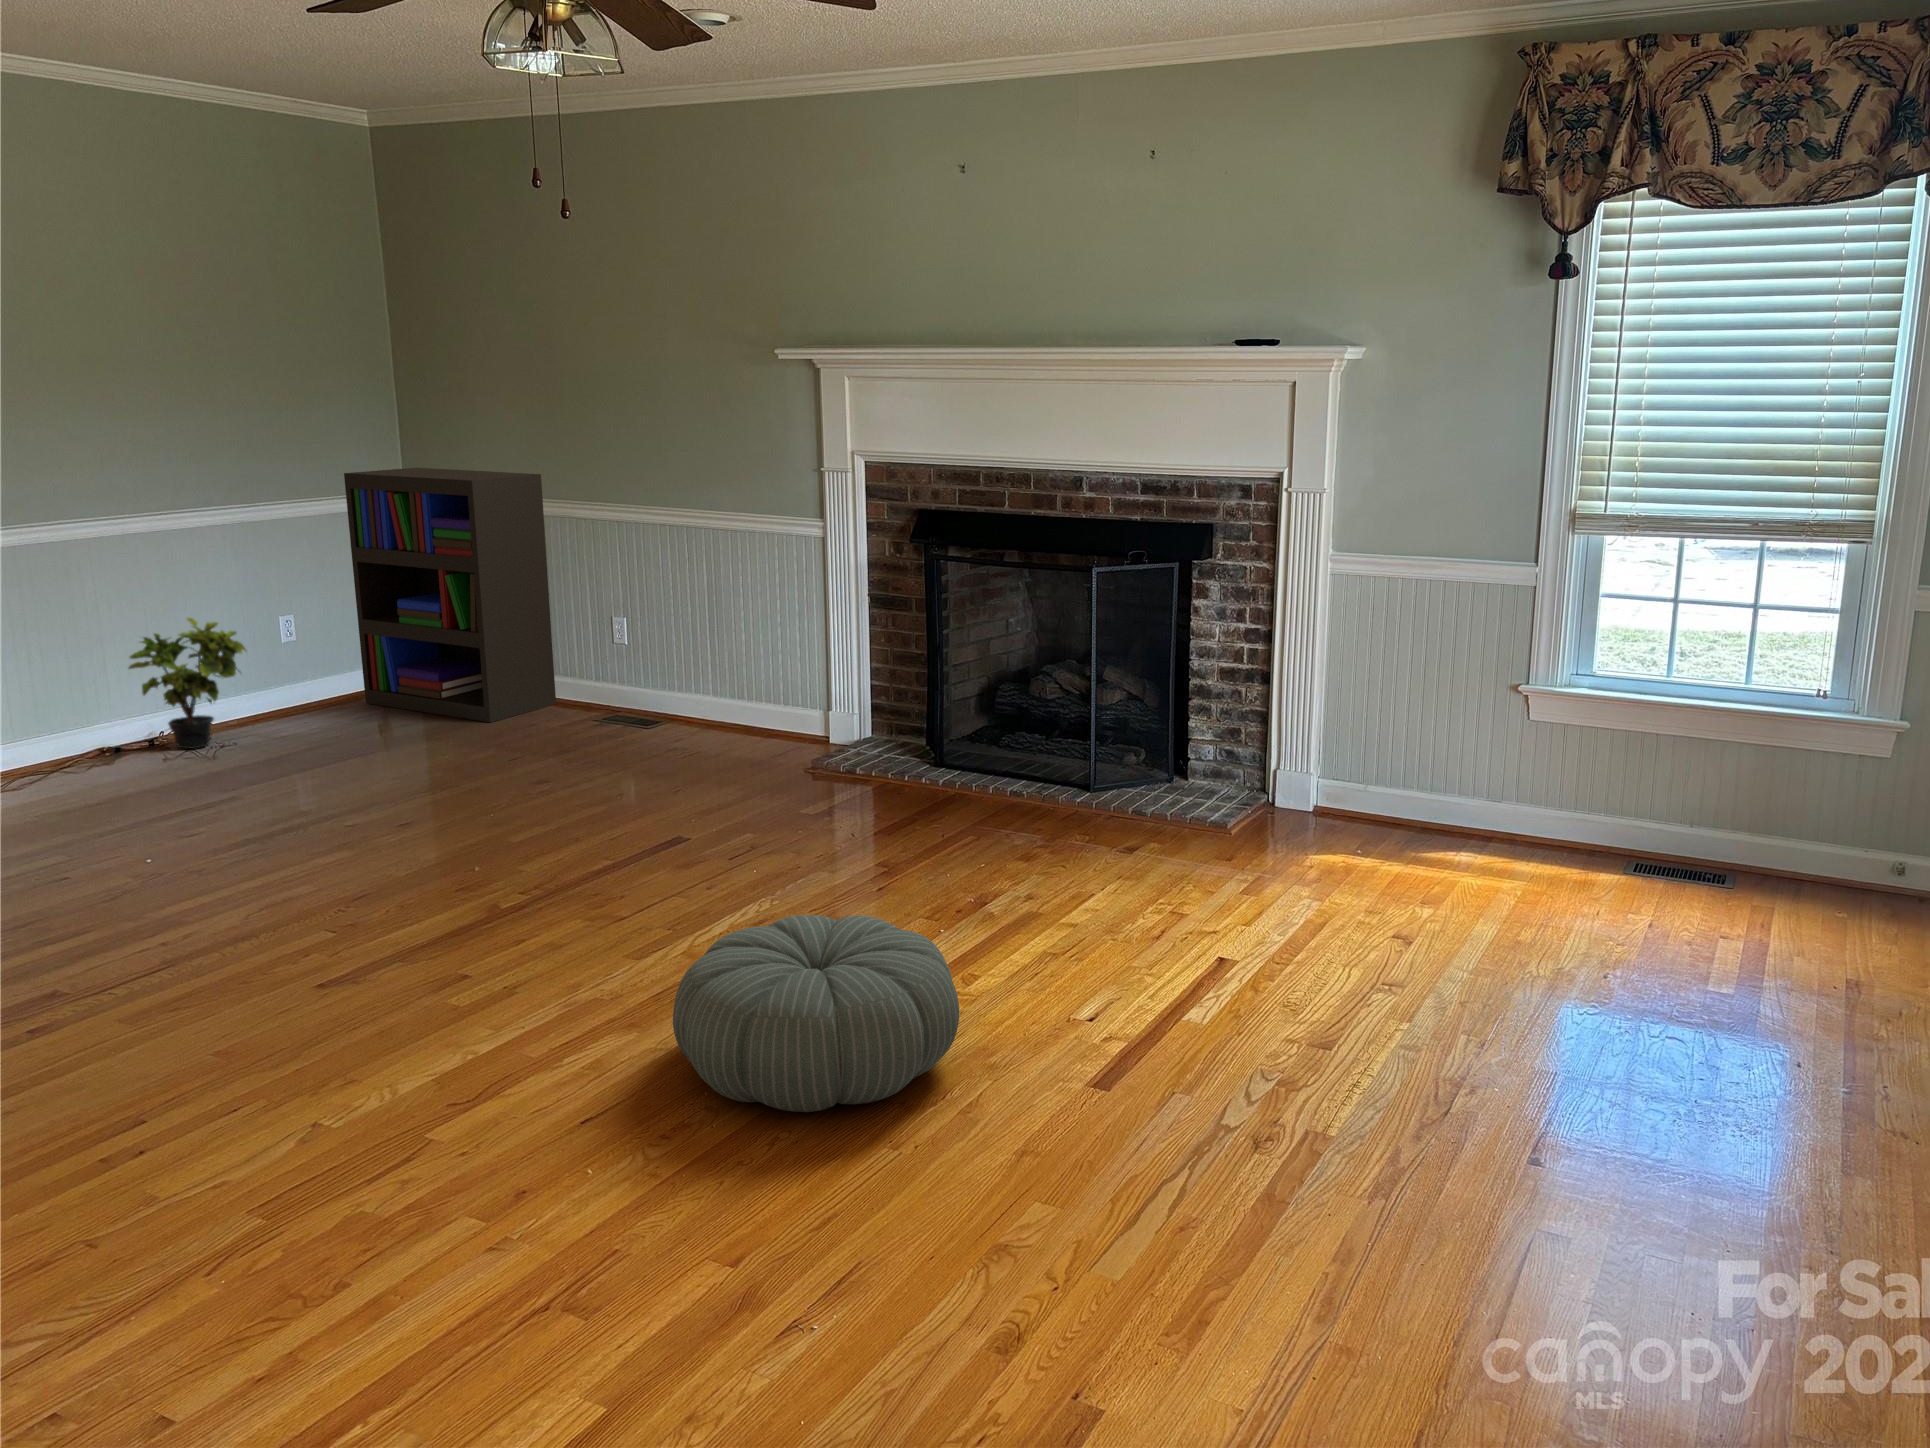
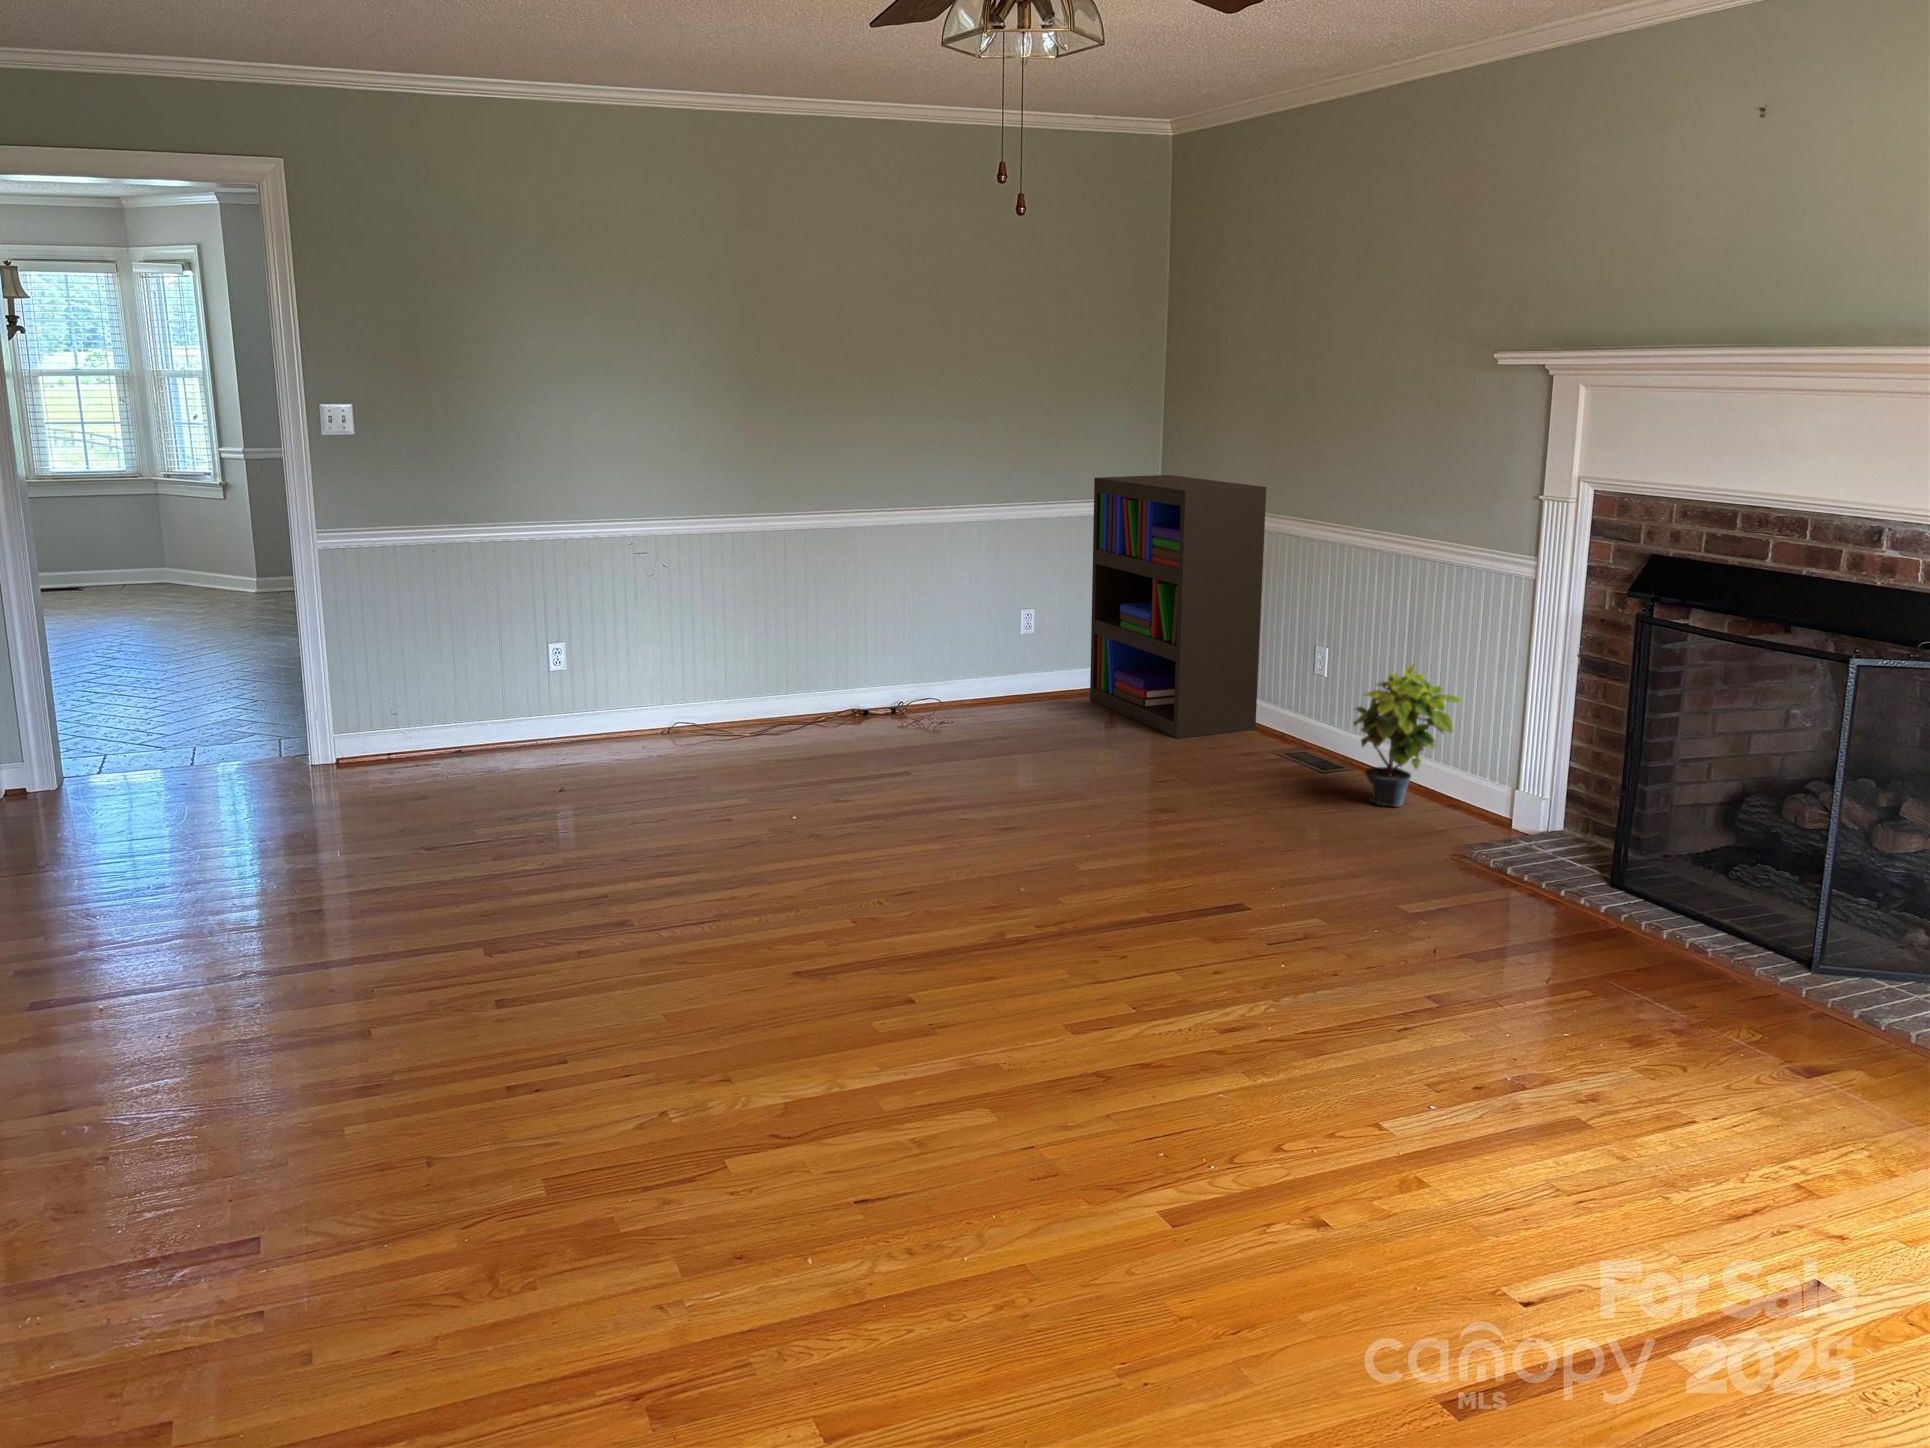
potted plant: present [129,618,246,749] -> present [1354,664,1462,807]
pouf: present [673,915,959,1112] -> none [973,1032,1321,1296]

